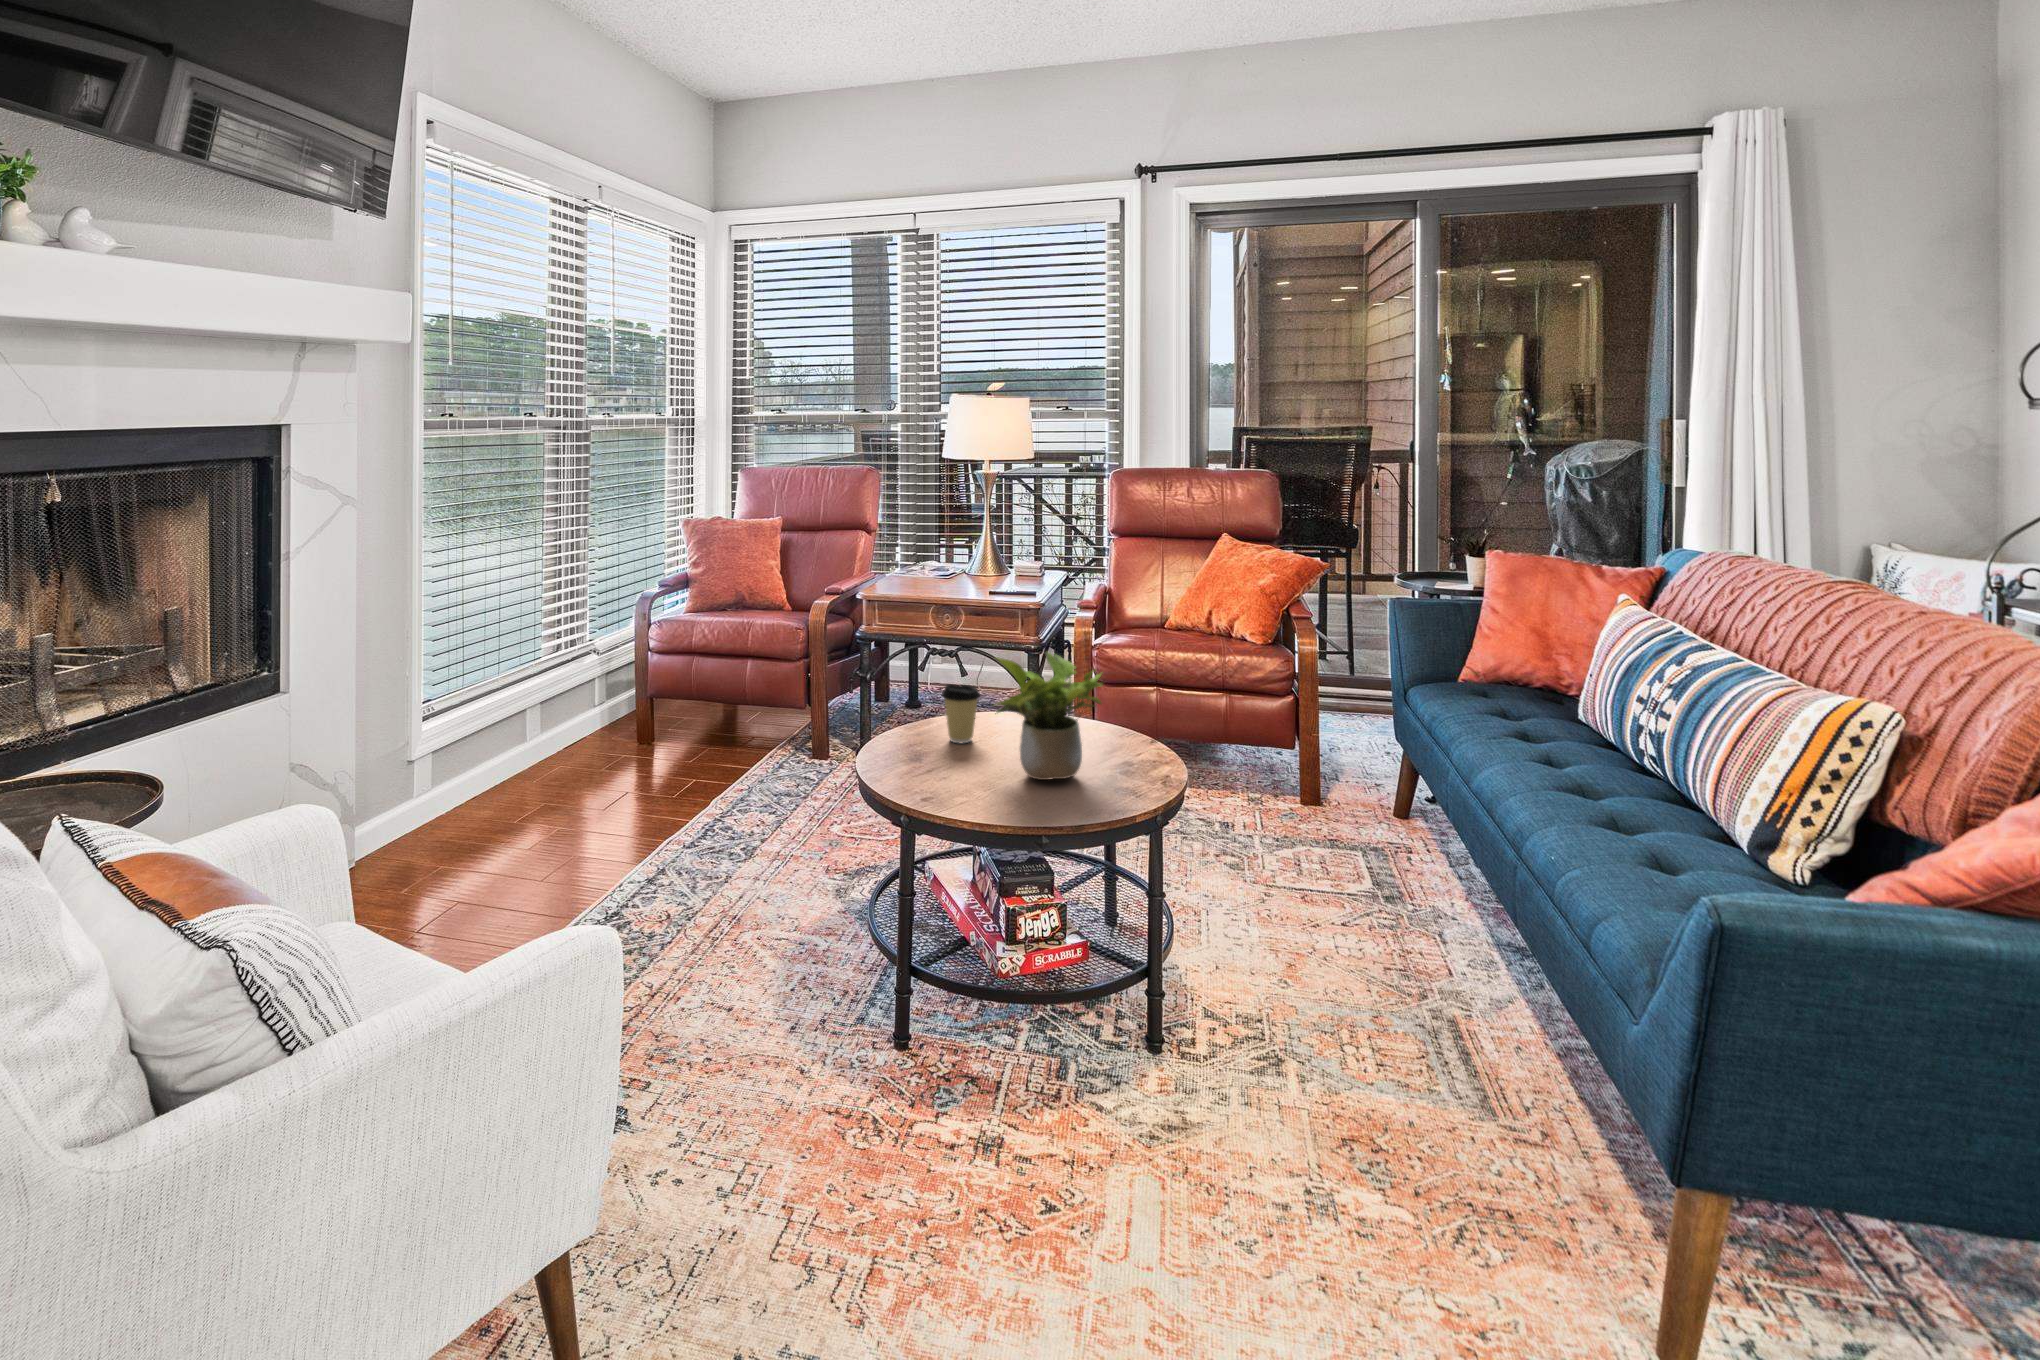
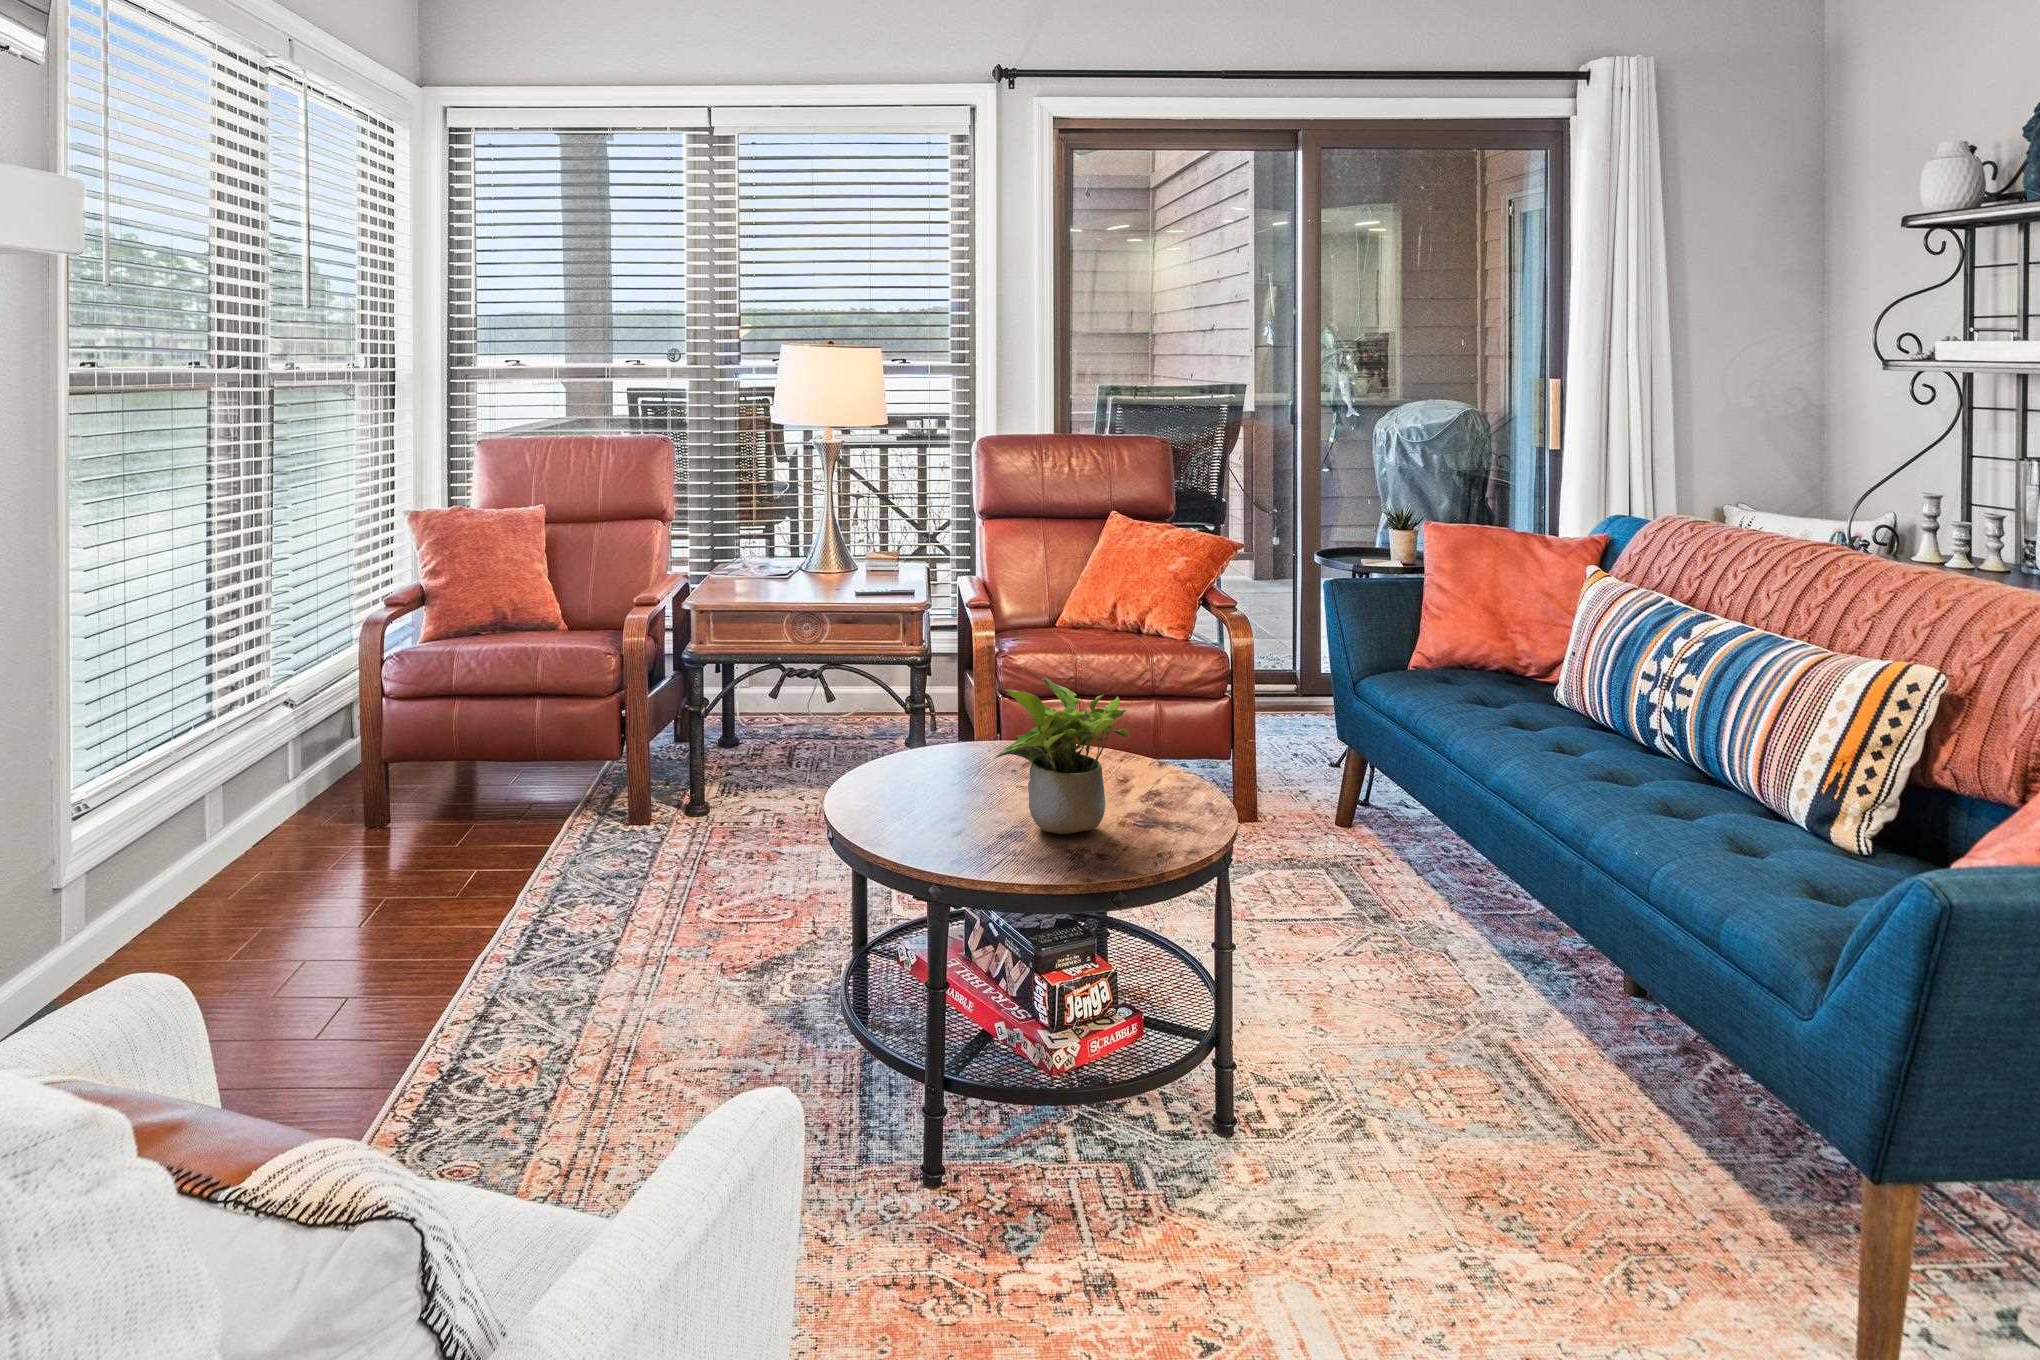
coffee cup: present [942,684,980,743] -> none [898,726,948,799]

